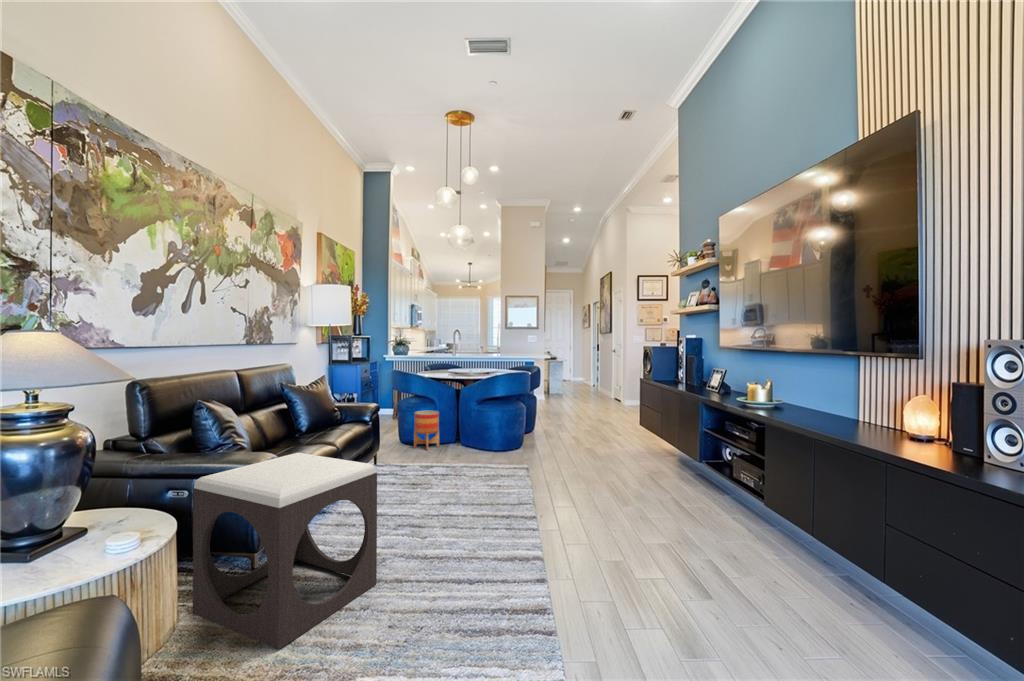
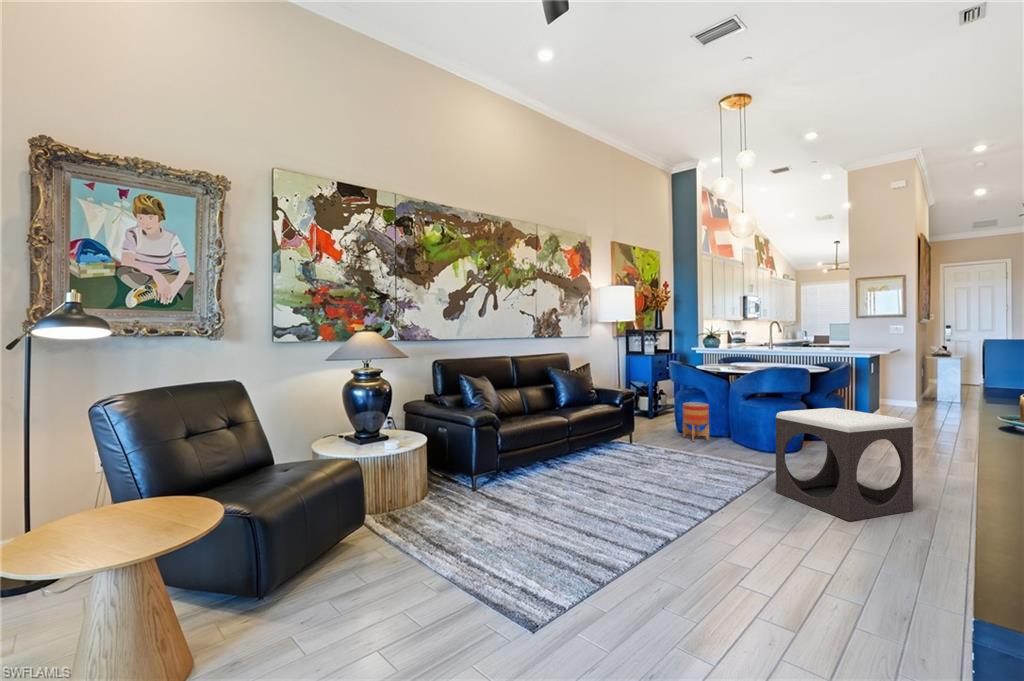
footstool: present [193,453,377,649] -> present [776,408,913,521]

